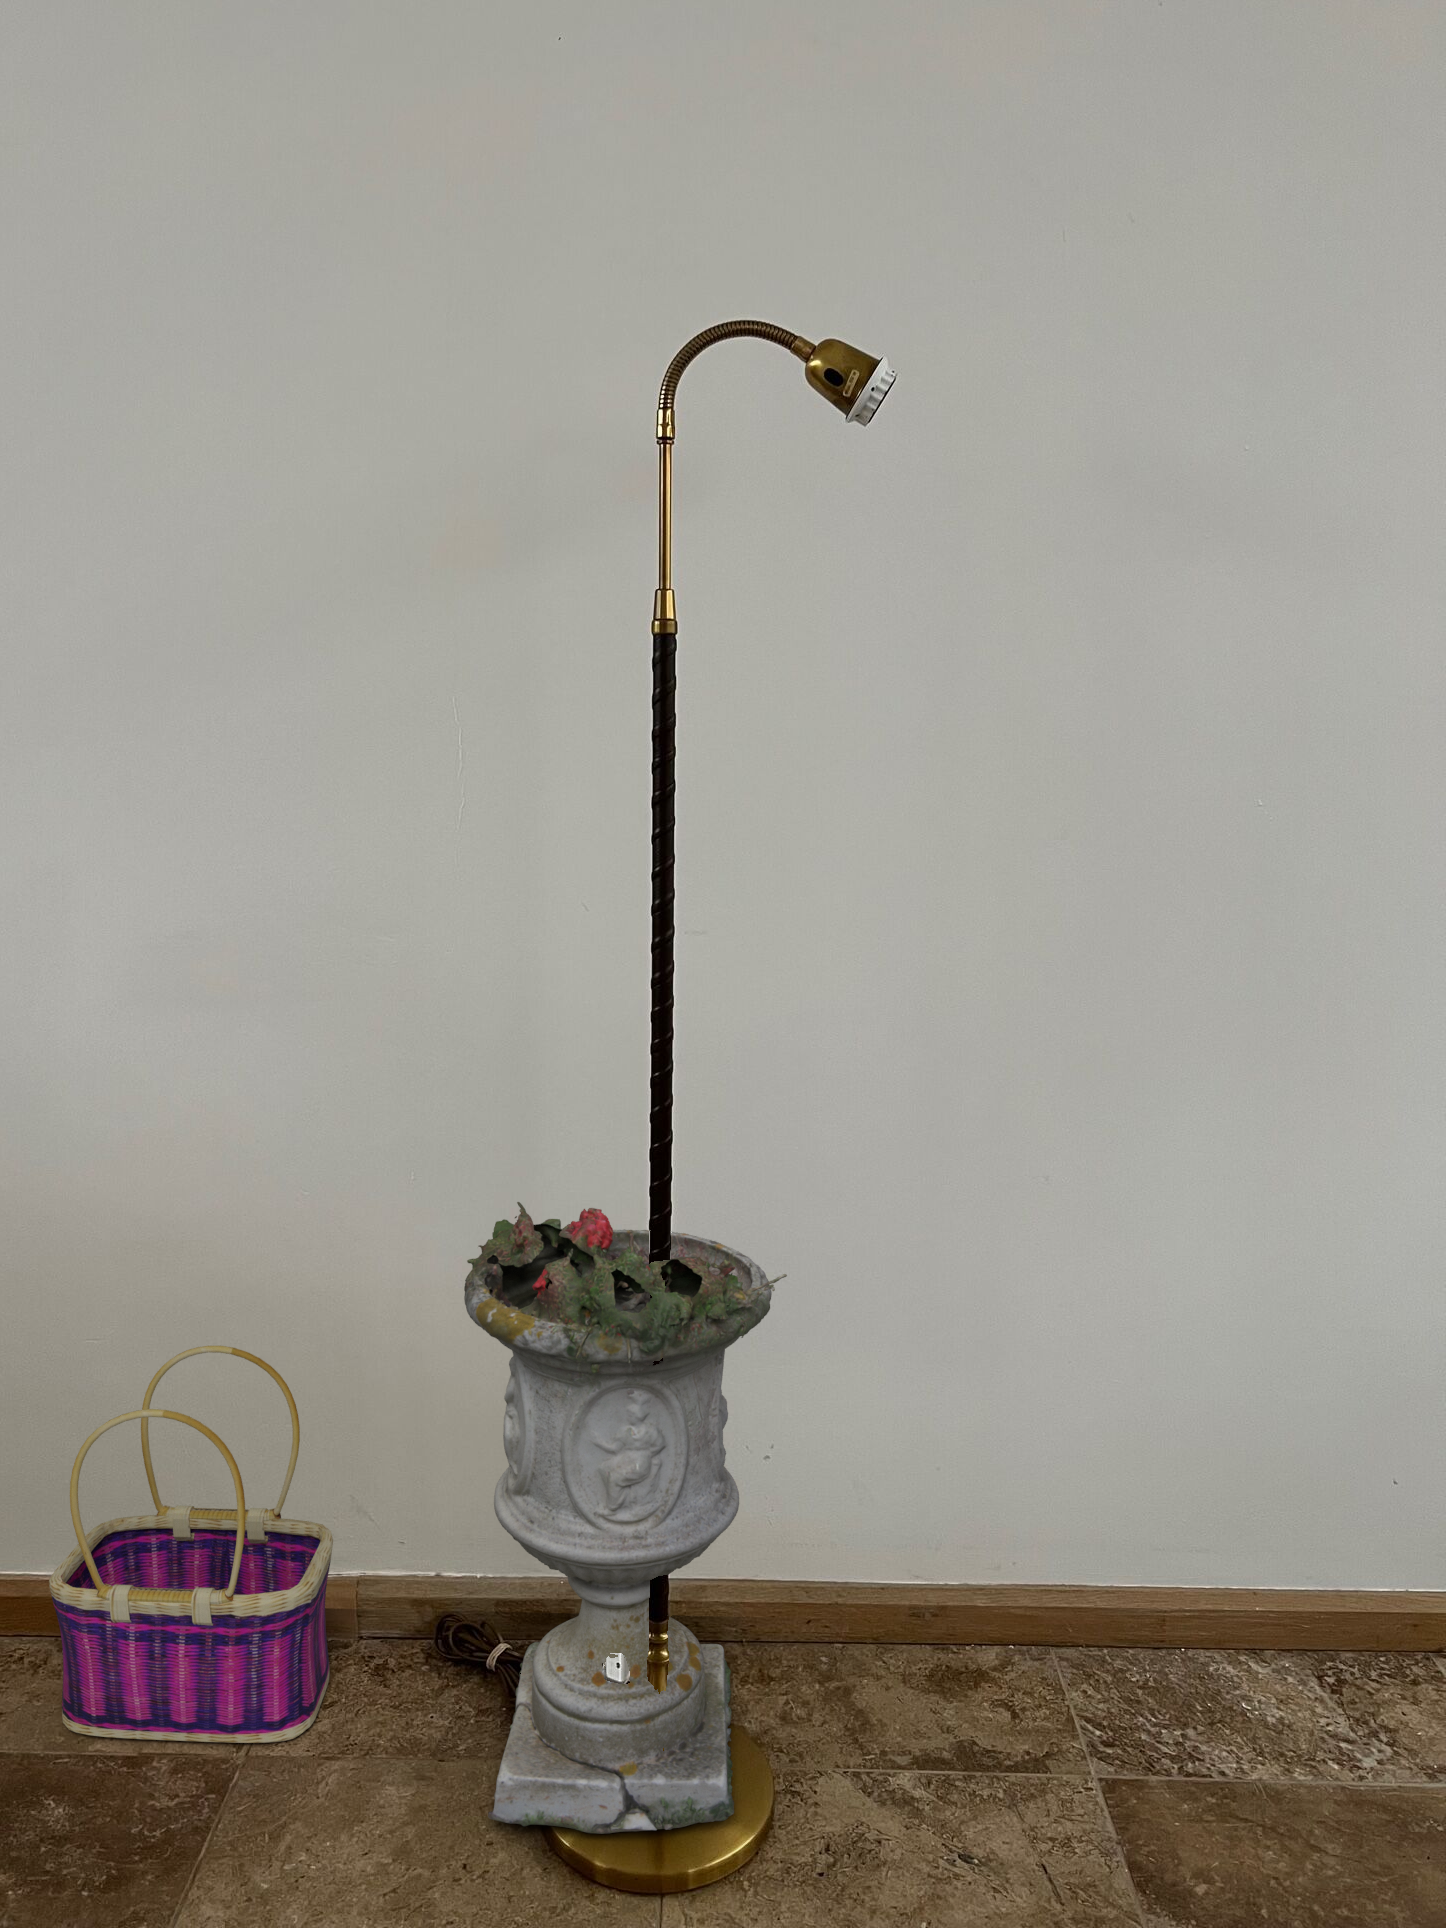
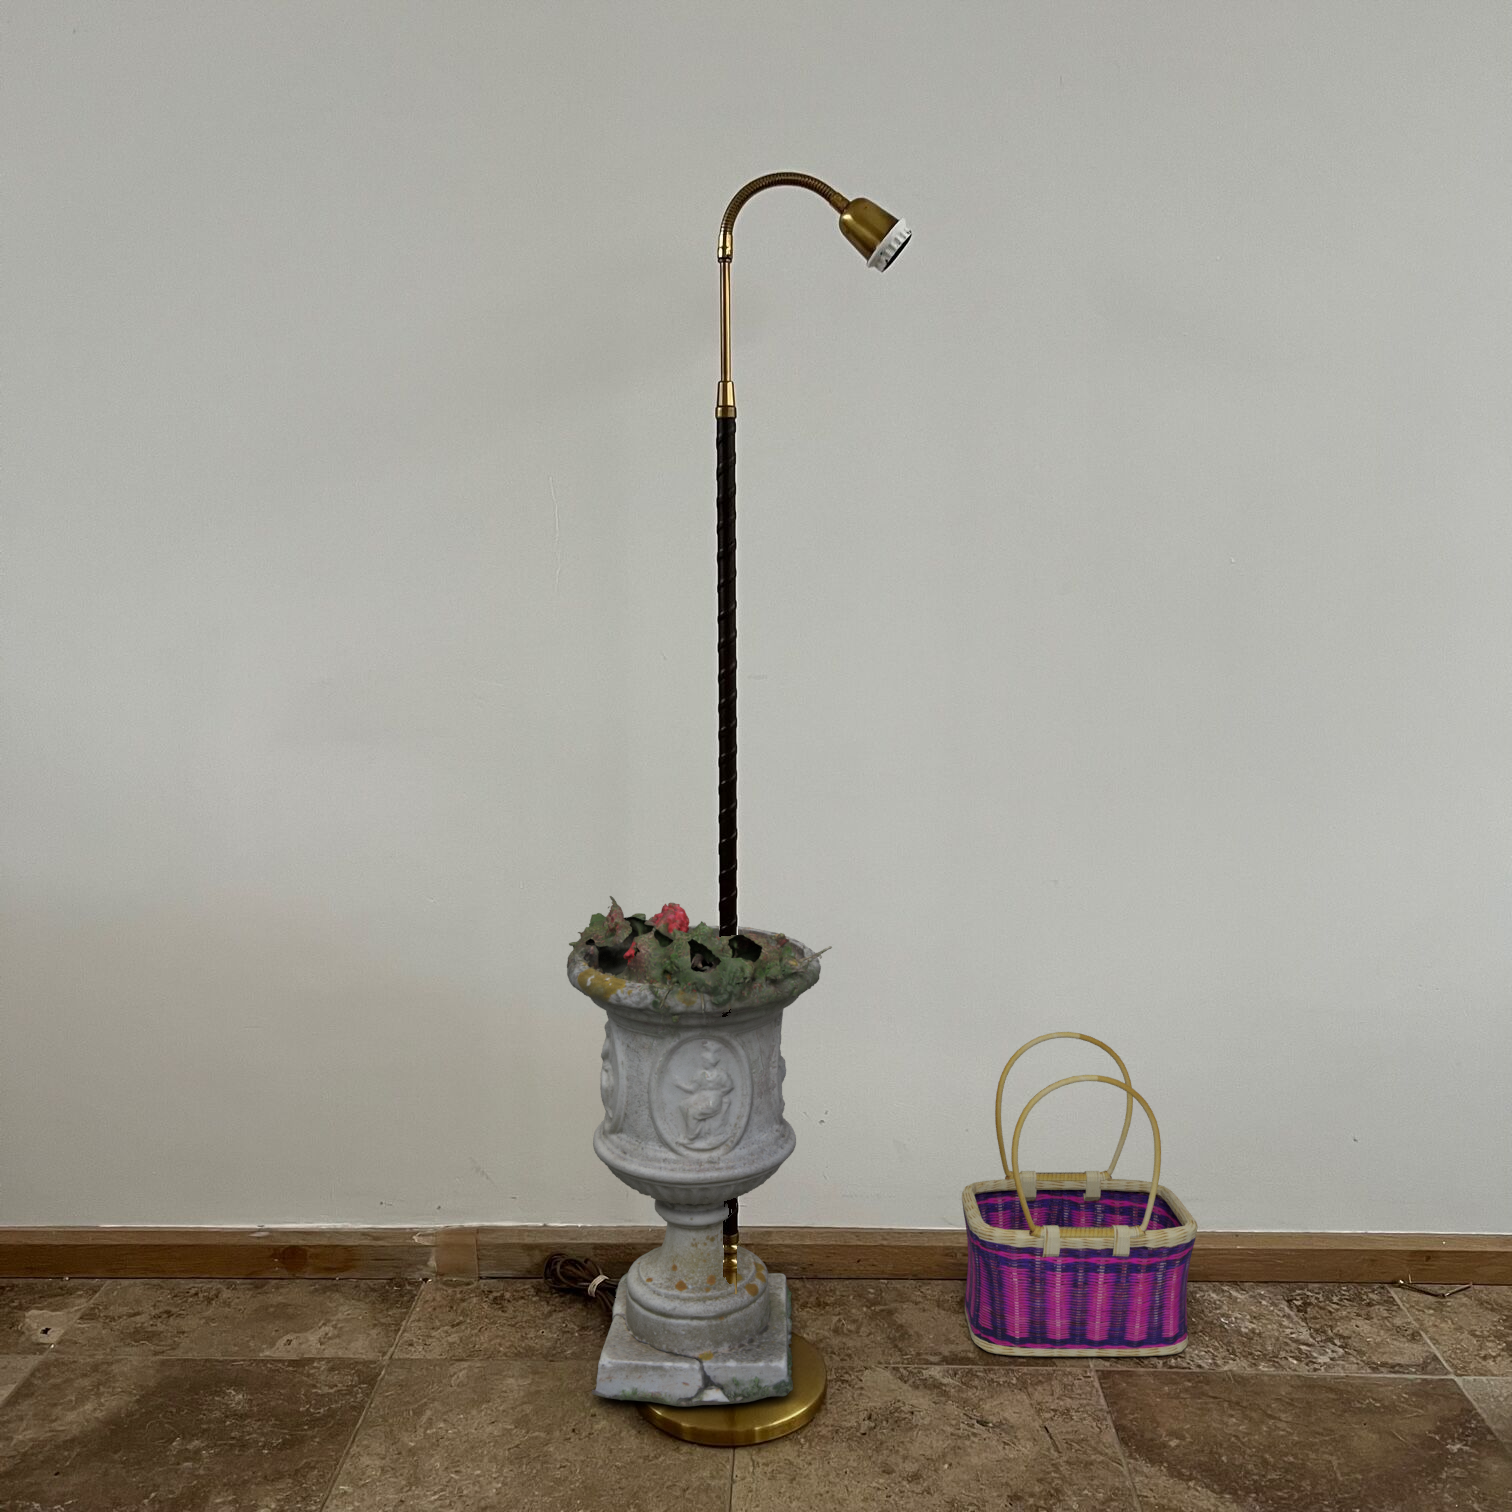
basket: present [49,1346,333,1743] -> present [962,1032,1198,1356]

